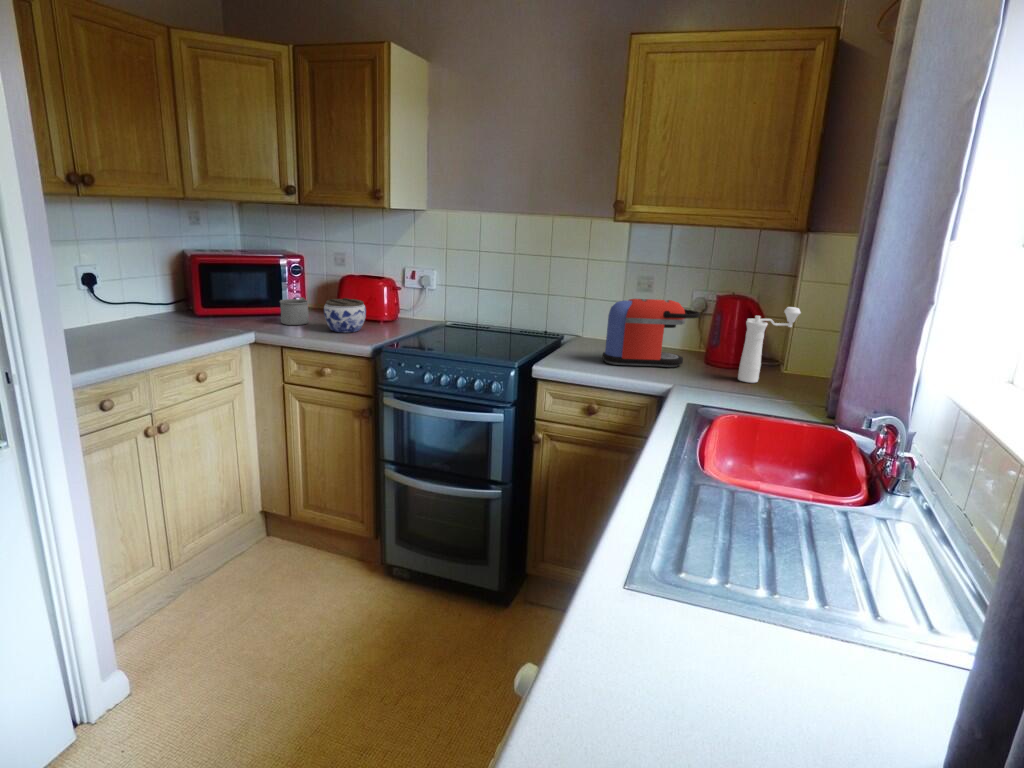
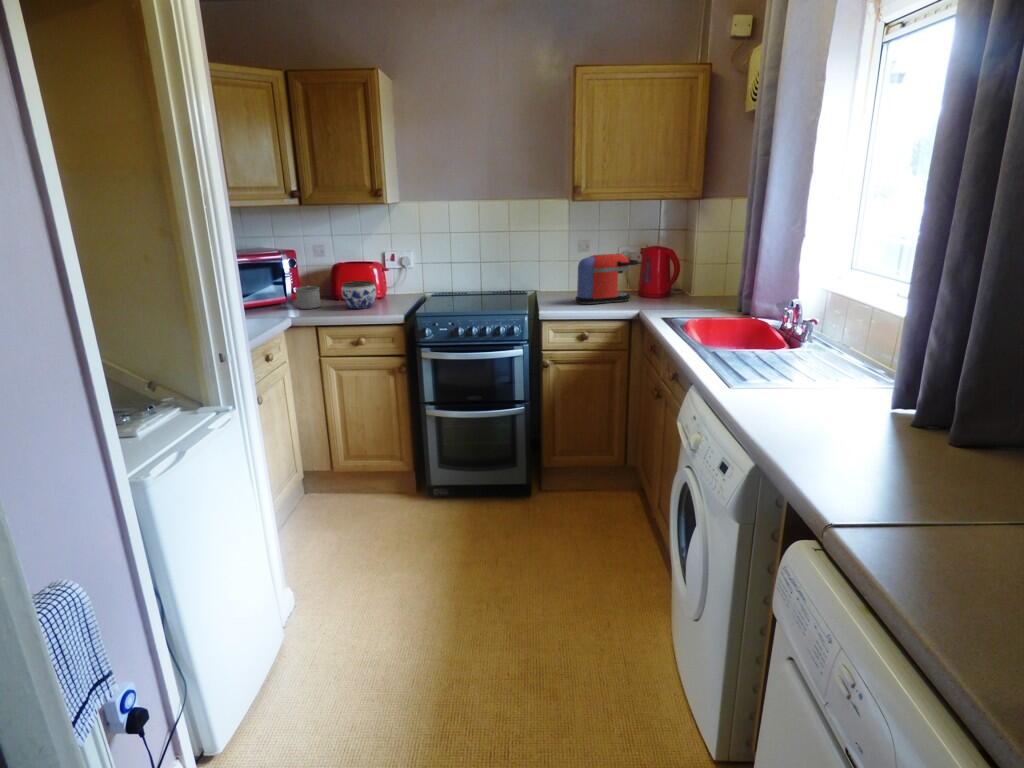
pepper mill: present [738,307,801,383] -> none [672,250,705,303]

